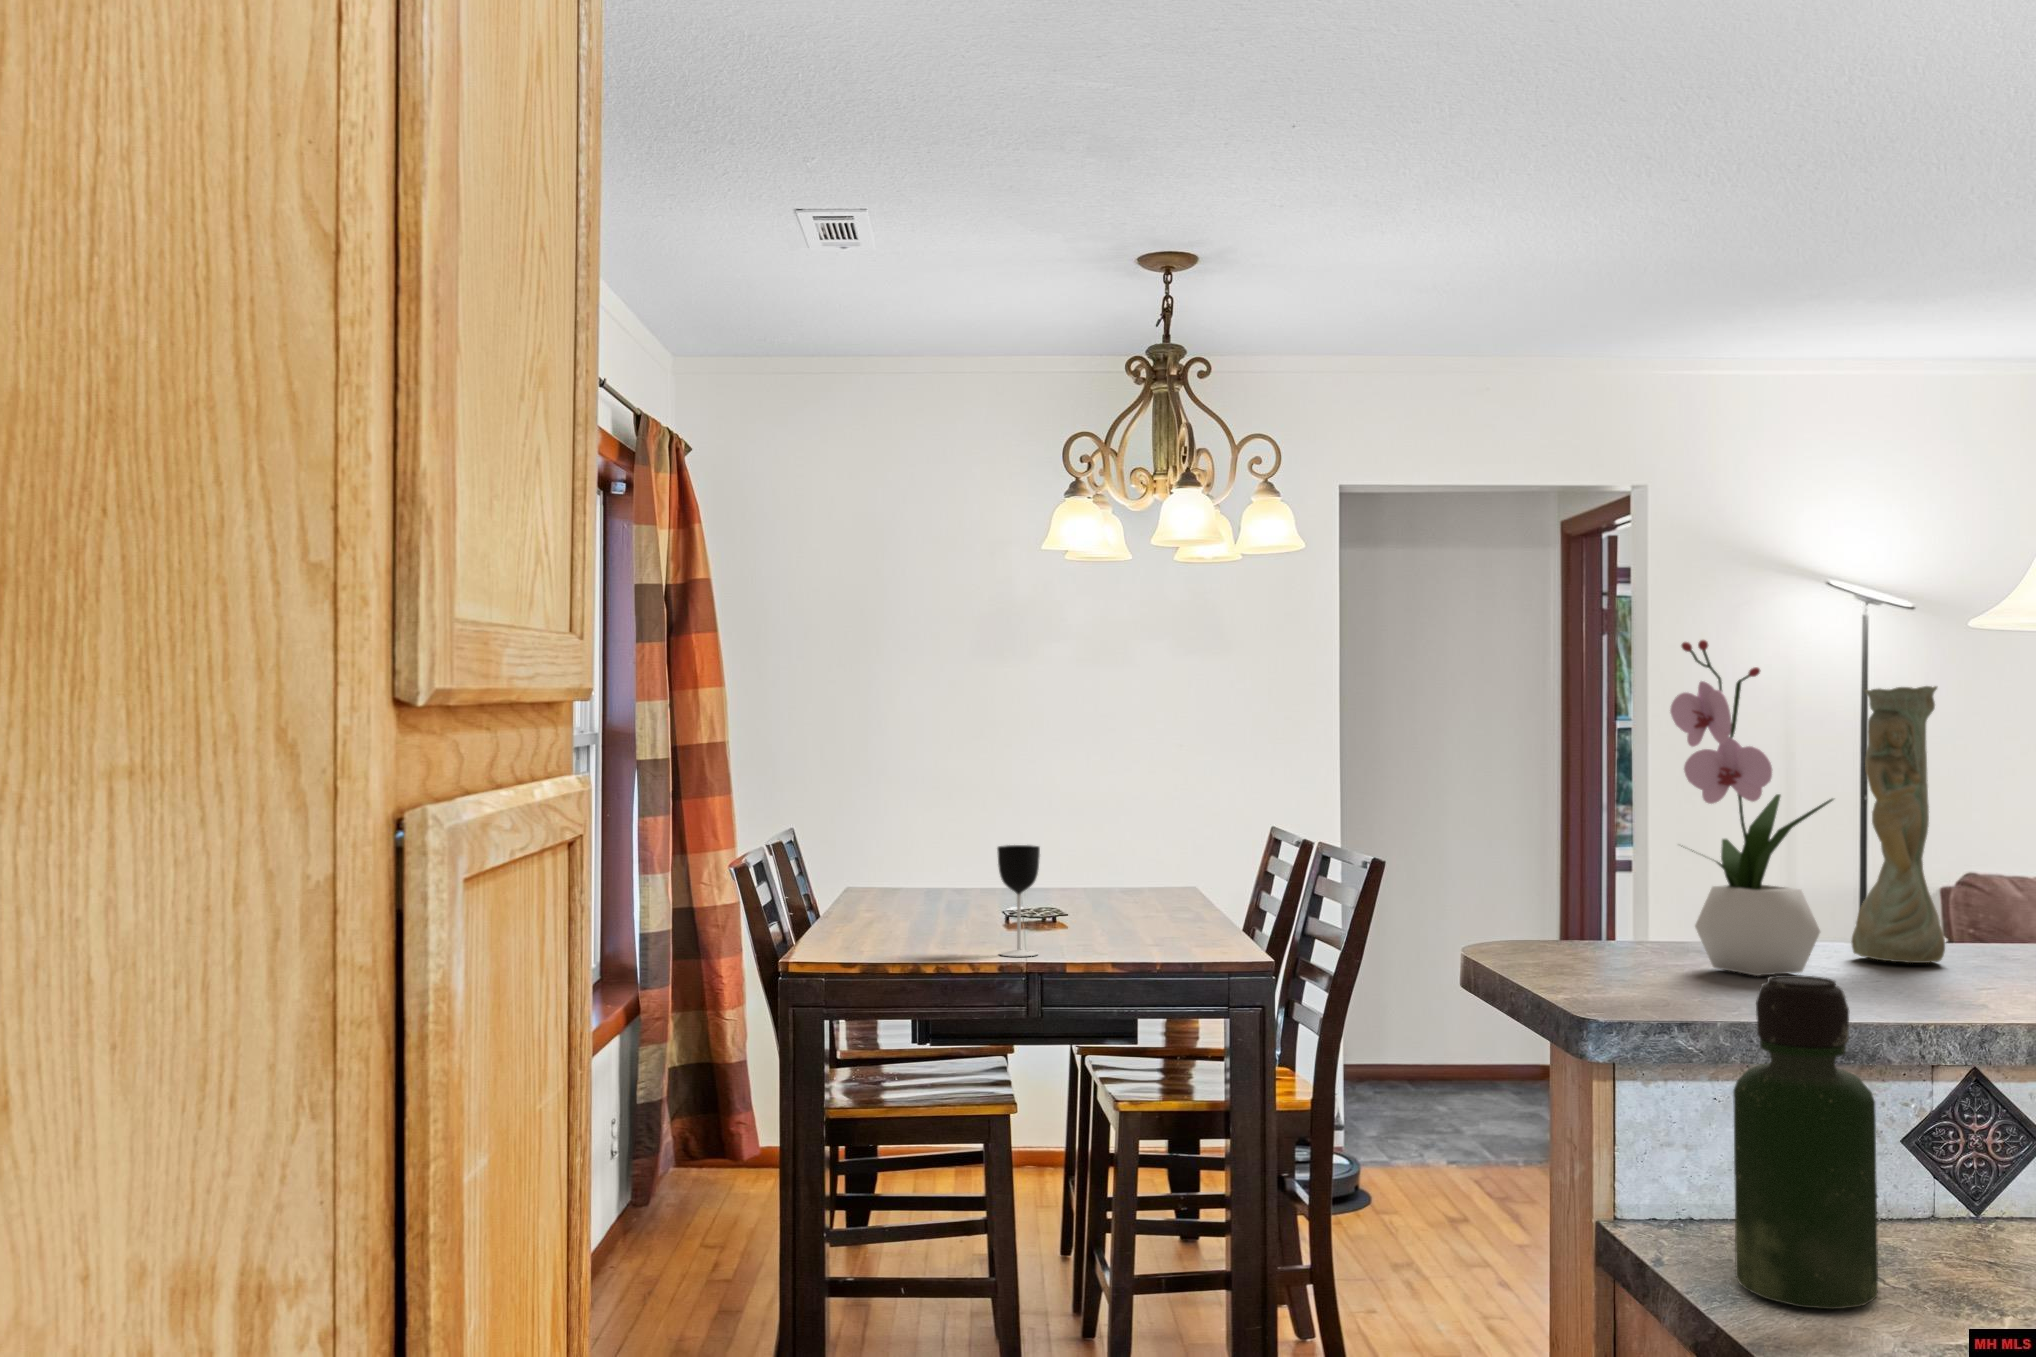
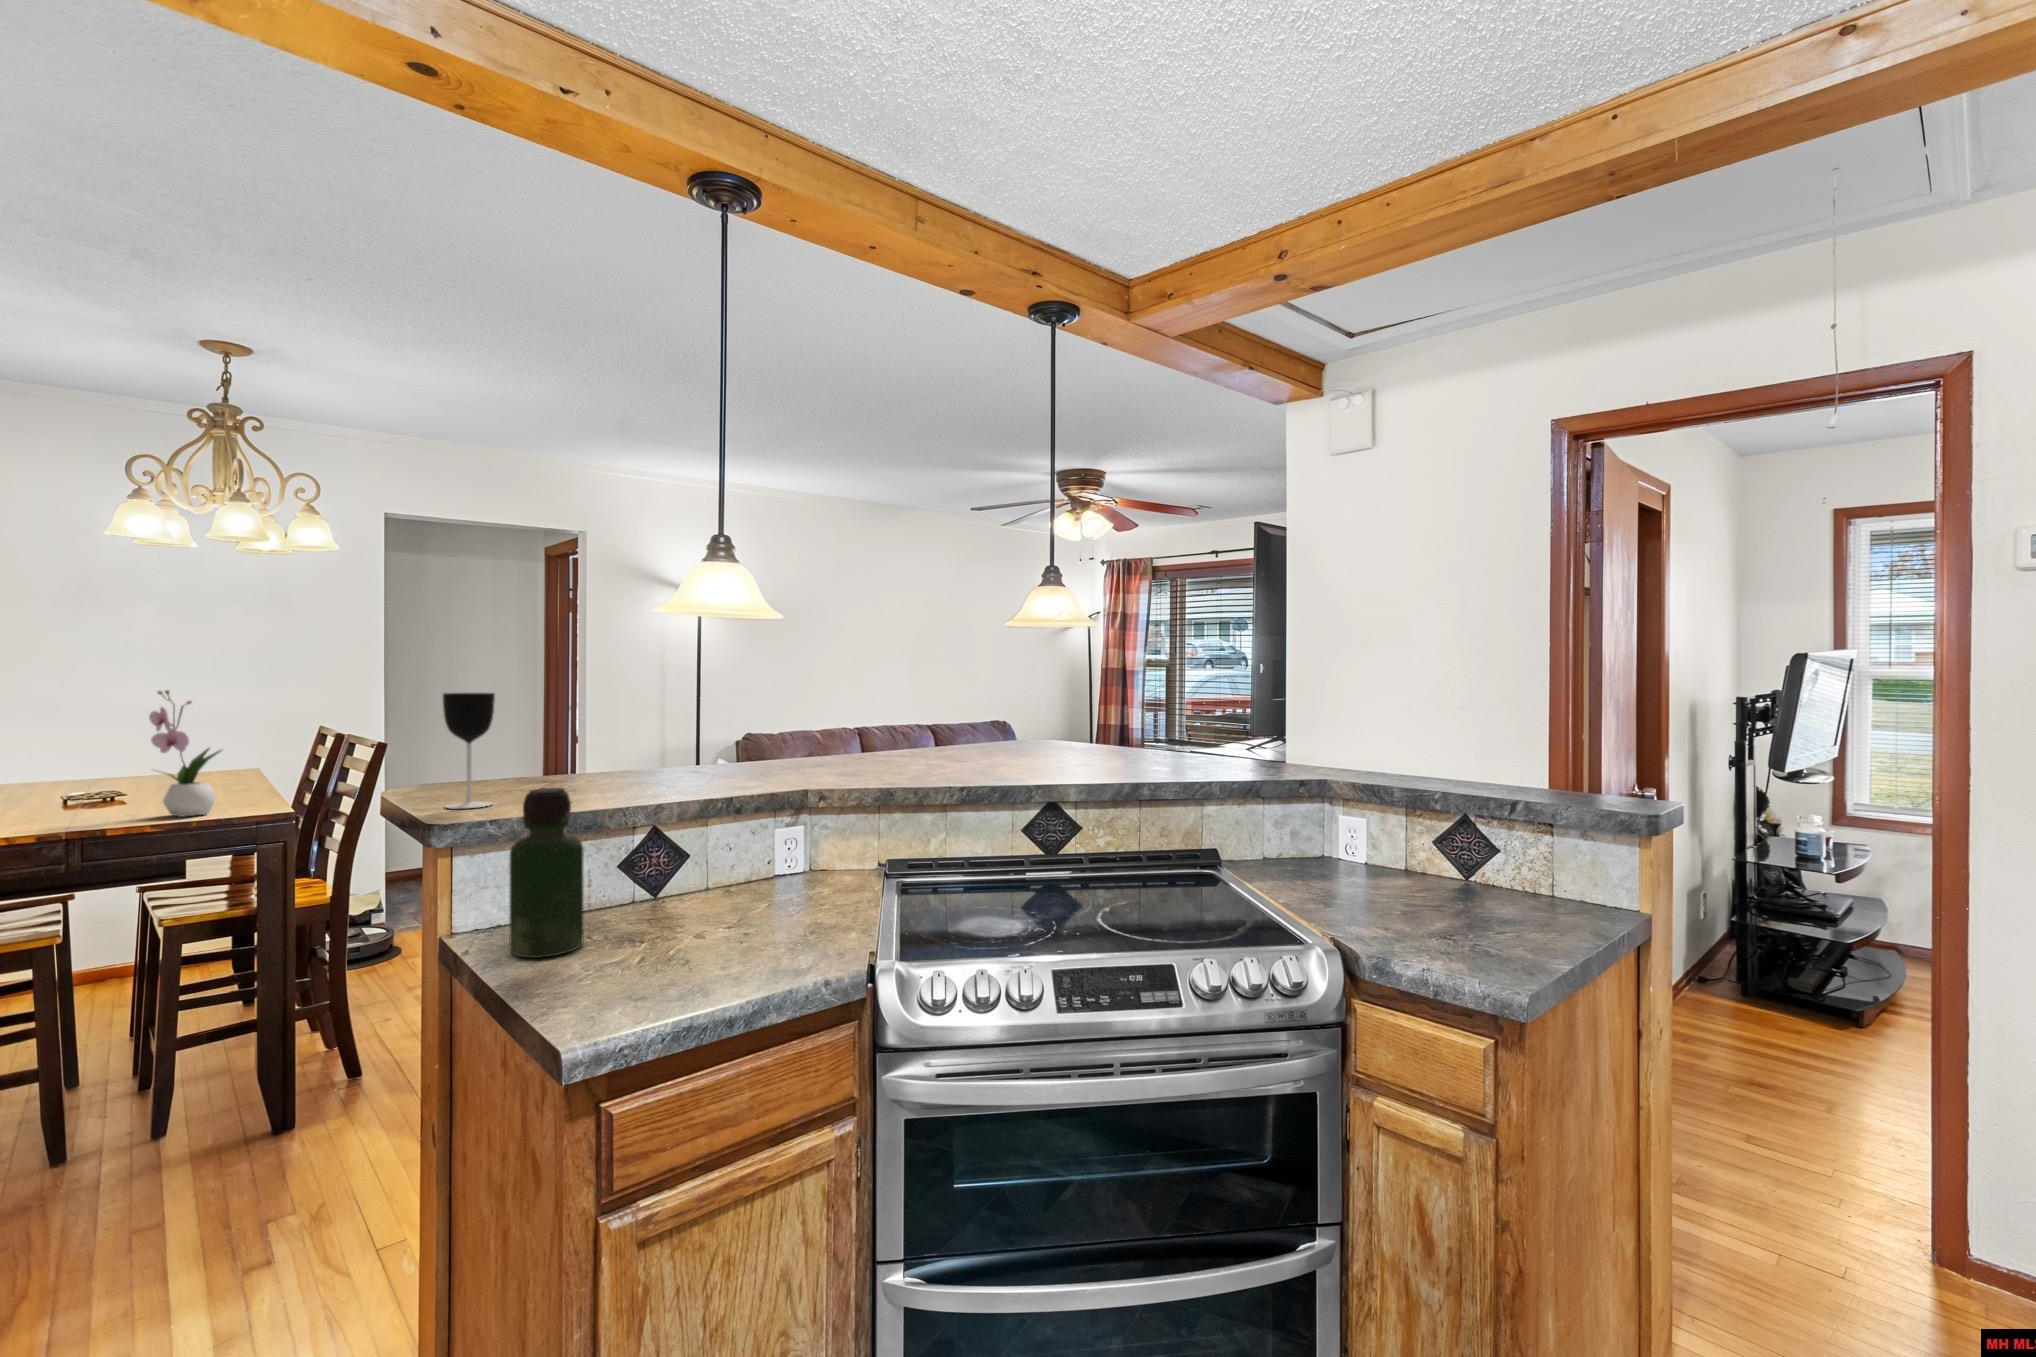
flower arrangement: present [1670,640,1833,976] -> present [149,690,221,817]
vase: present [1851,686,1945,963] -> none [618,642,662,780]
wine glass: present [998,845,1040,956] -> present [443,693,495,808]

